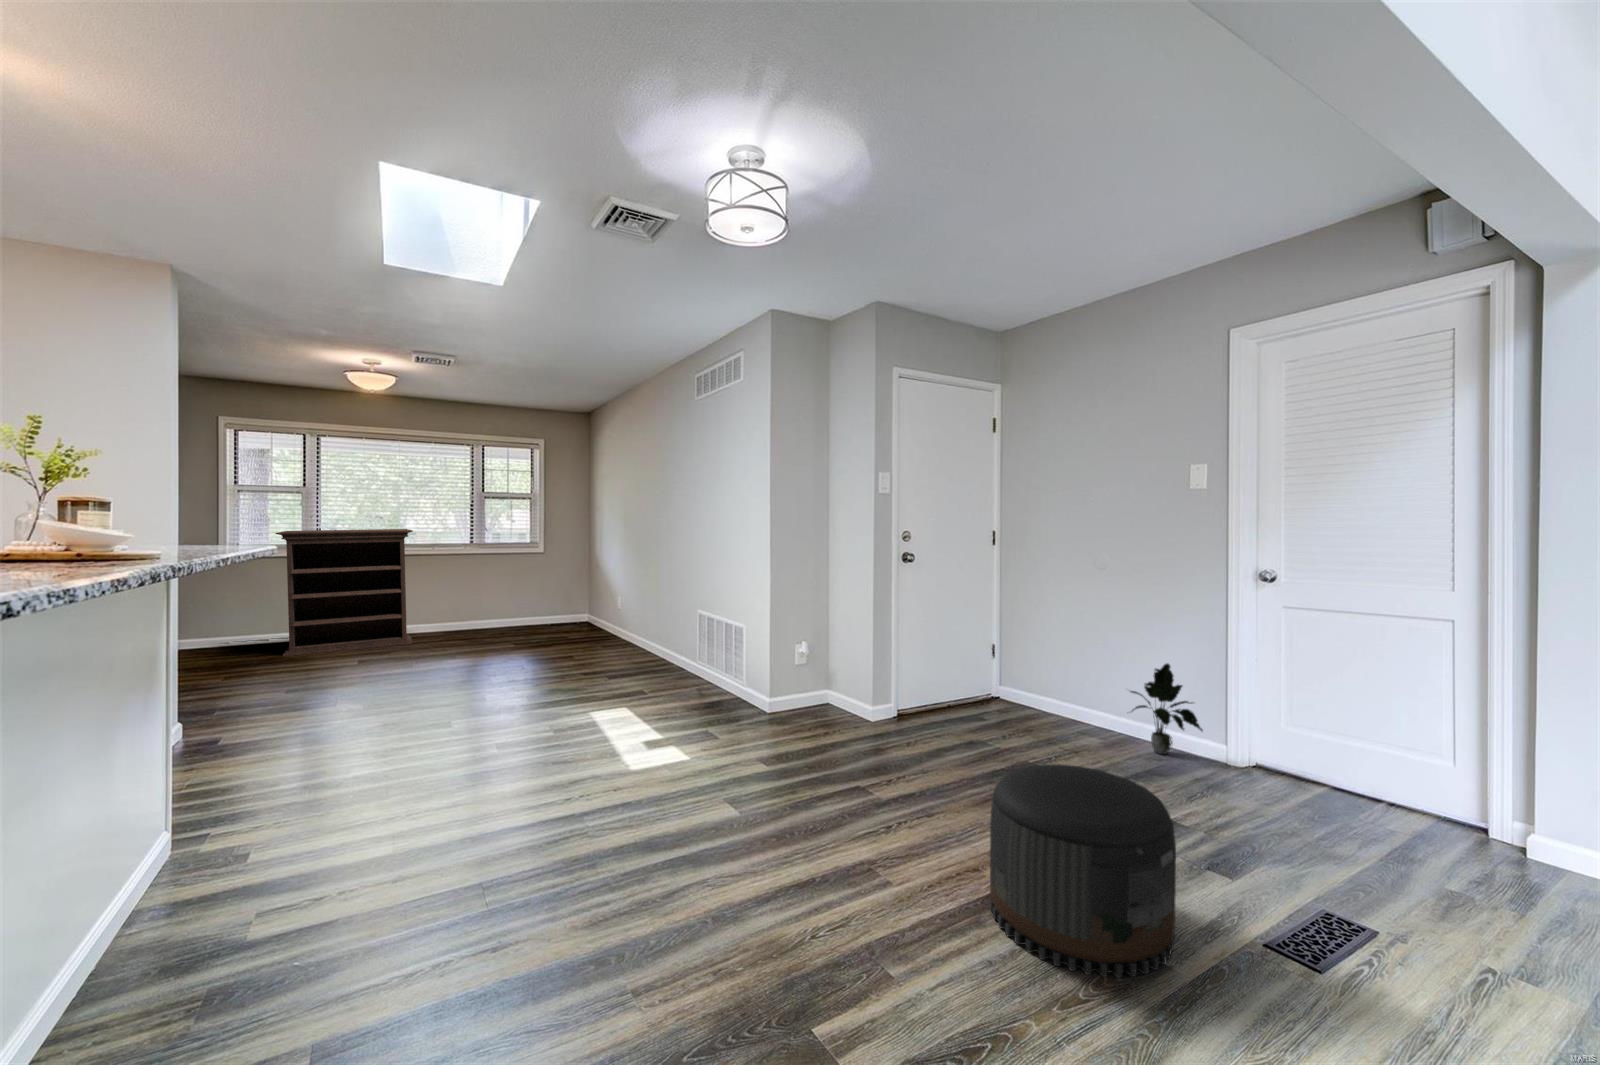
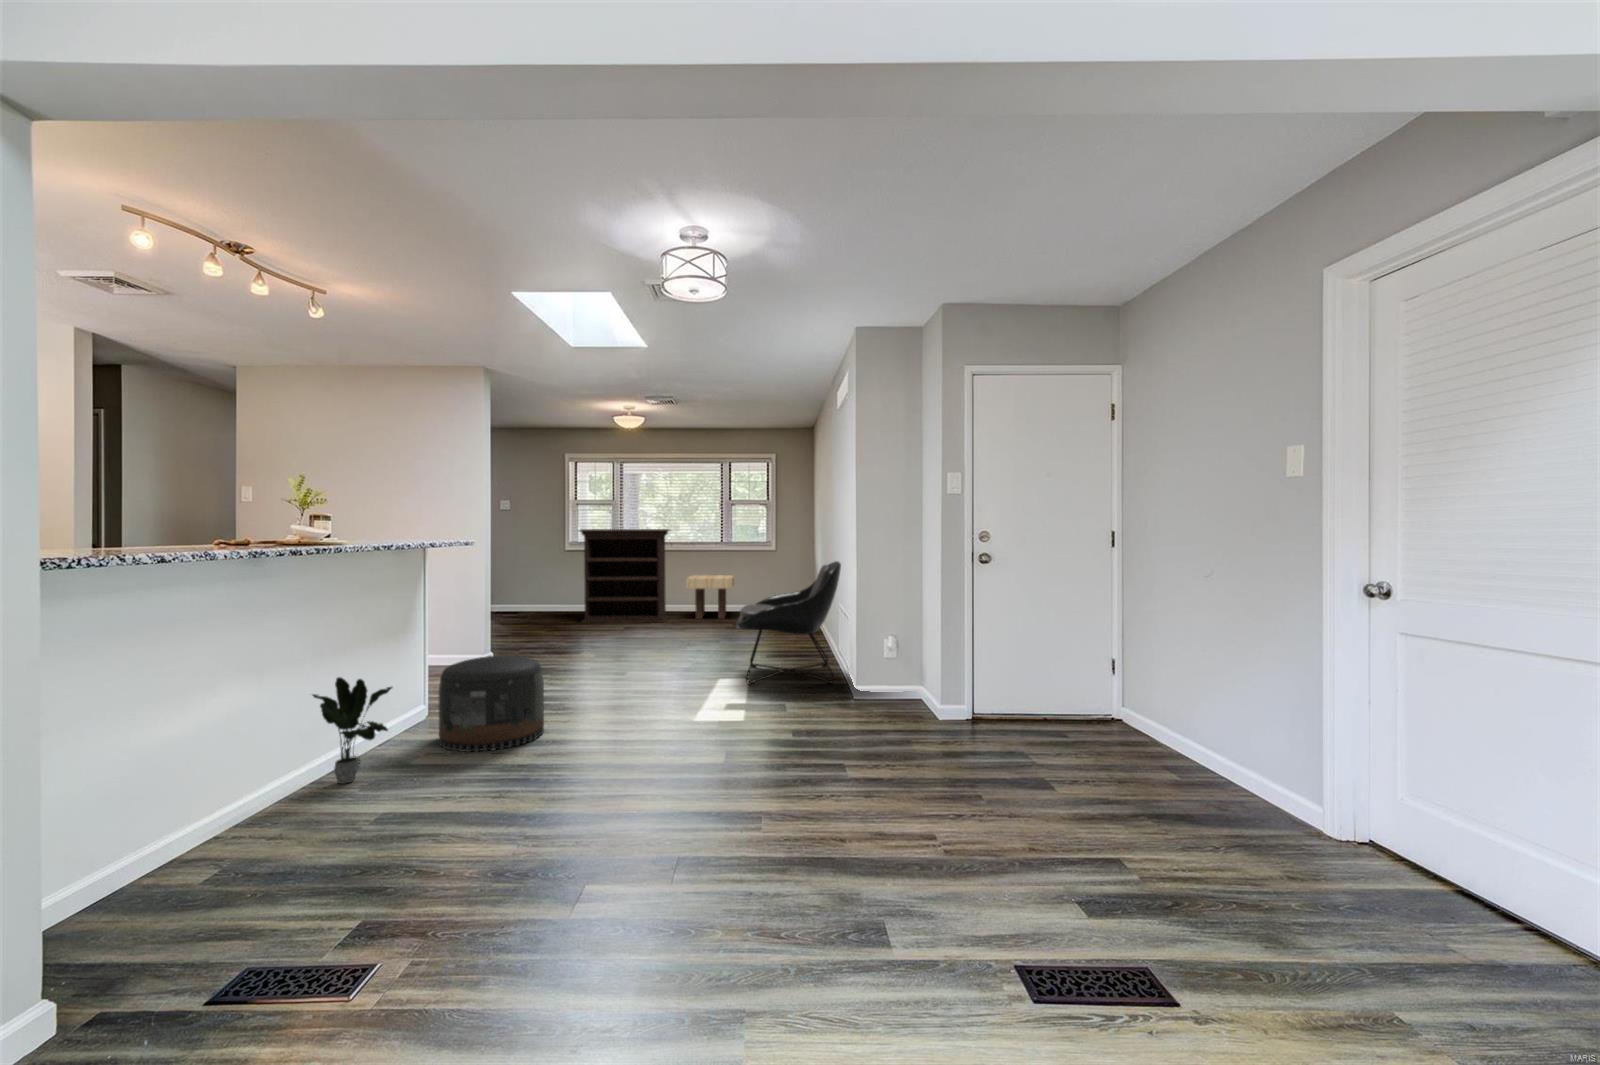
lounge chair: none [597,566,725,711] -> present [736,561,841,684]
side table: none [435,581,498,636] -> present [686,575,734,619]
potted plant: present [1131,663,1203,754] -> present [312,677,392,784]
pouf: present [990,764,1176,978] -> present [438,656,544,752]

